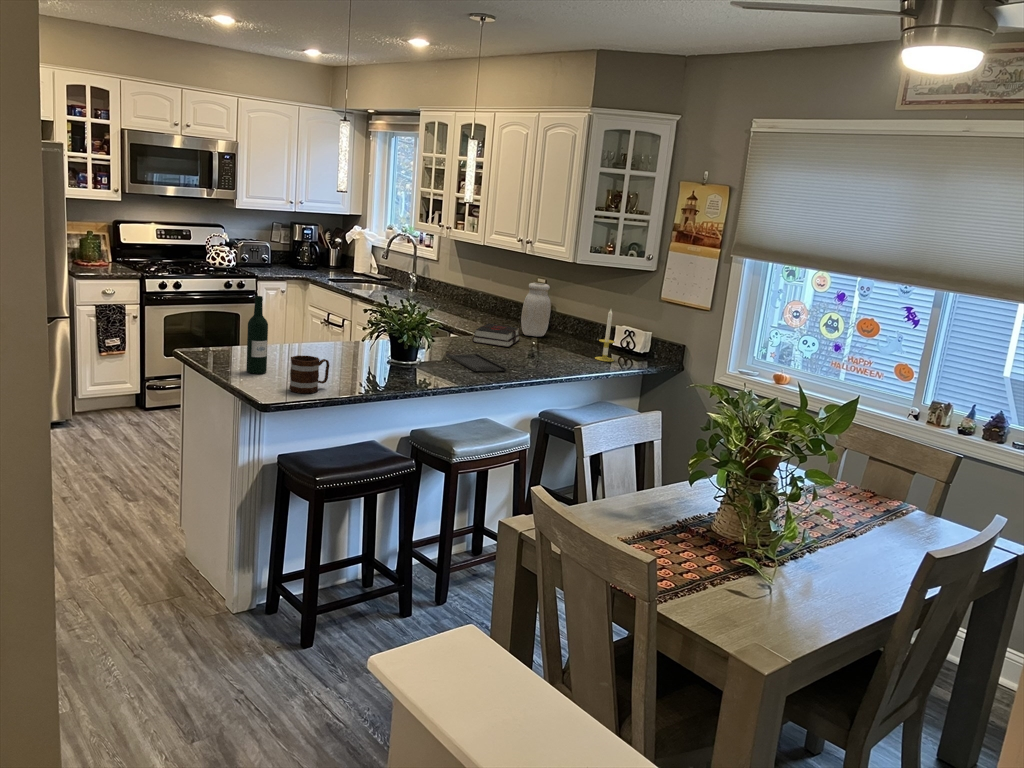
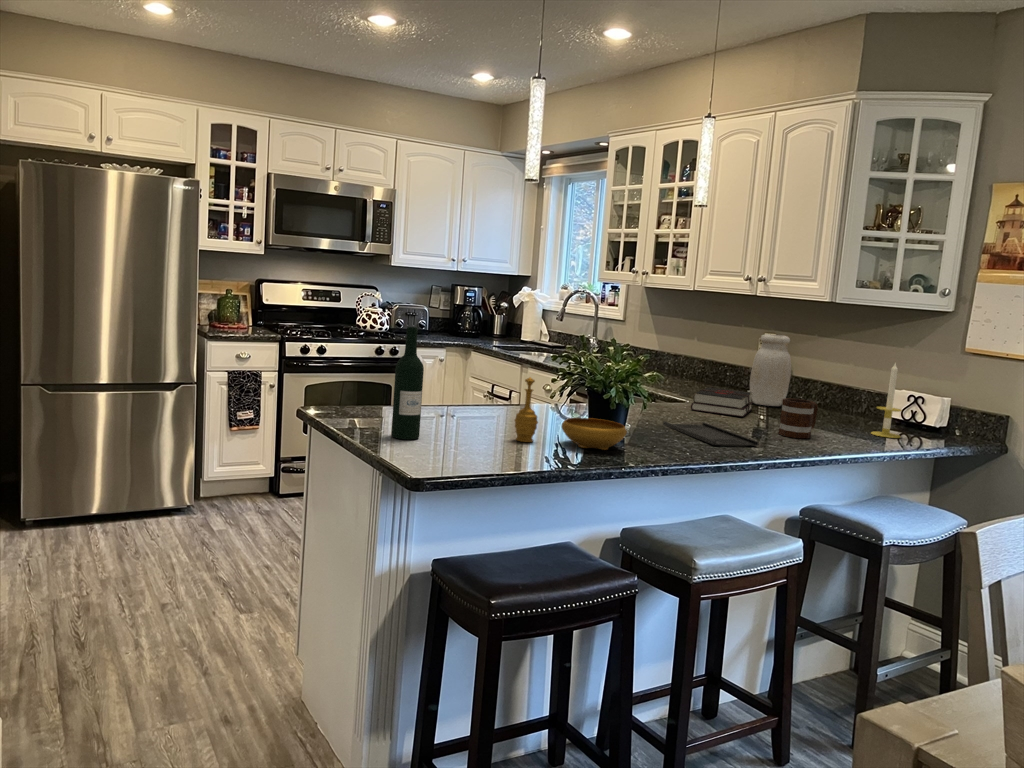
decorative bowl: none [334,329,412,377] -> present [515,377,627,450]
mug: present [289,356,329,393] -> present [778,398,818,439]

